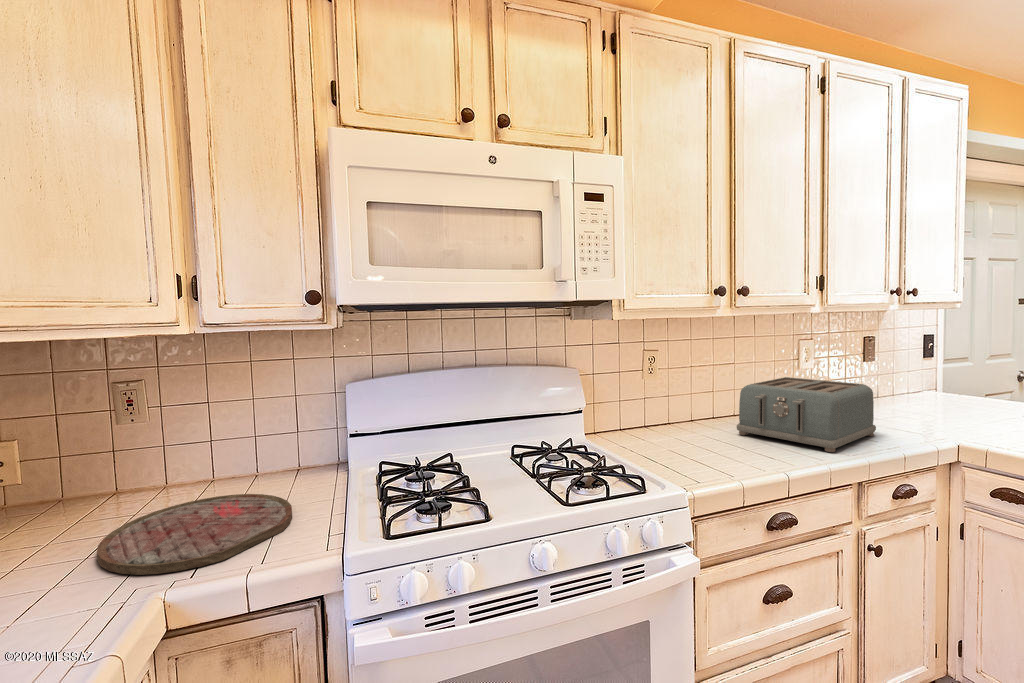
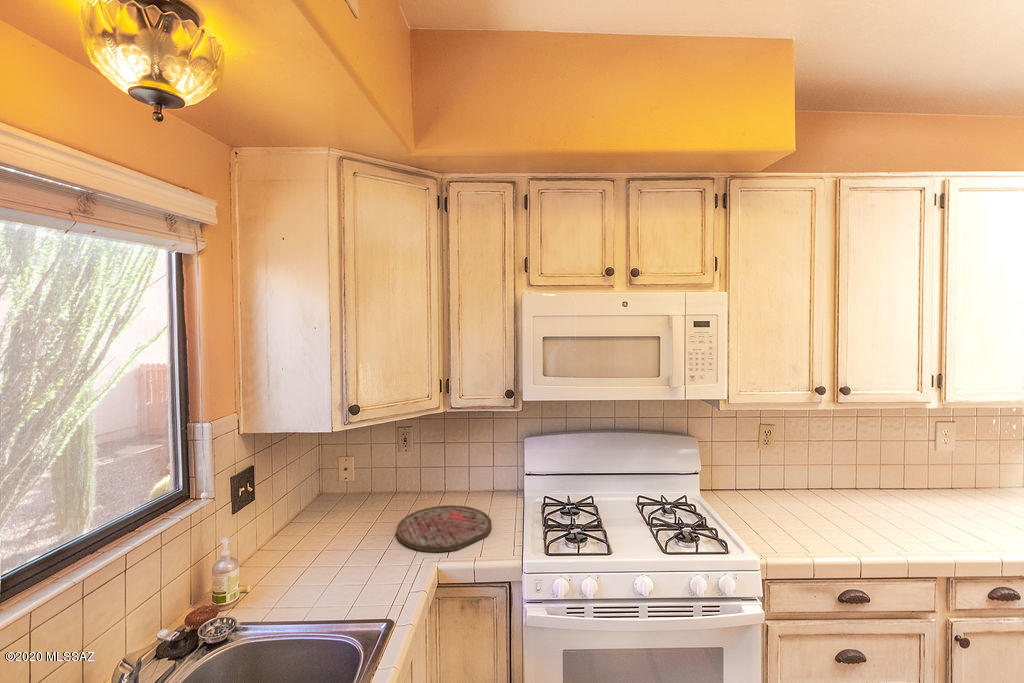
toaster: present [737,377,876,452] -> none [841,463,991,544]

